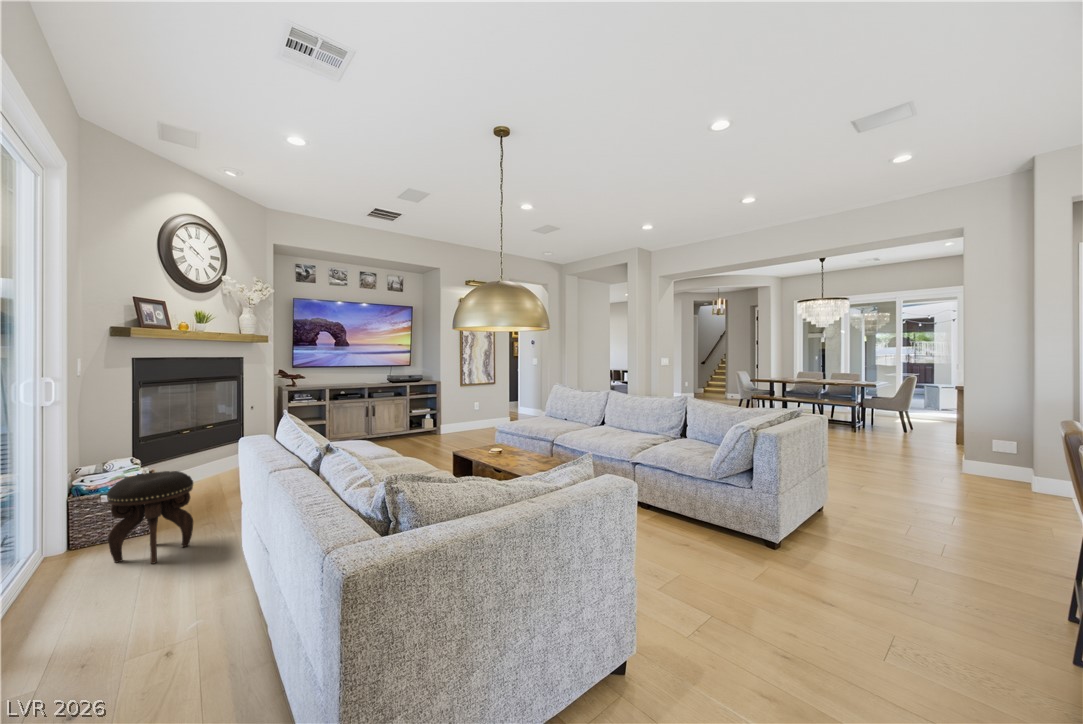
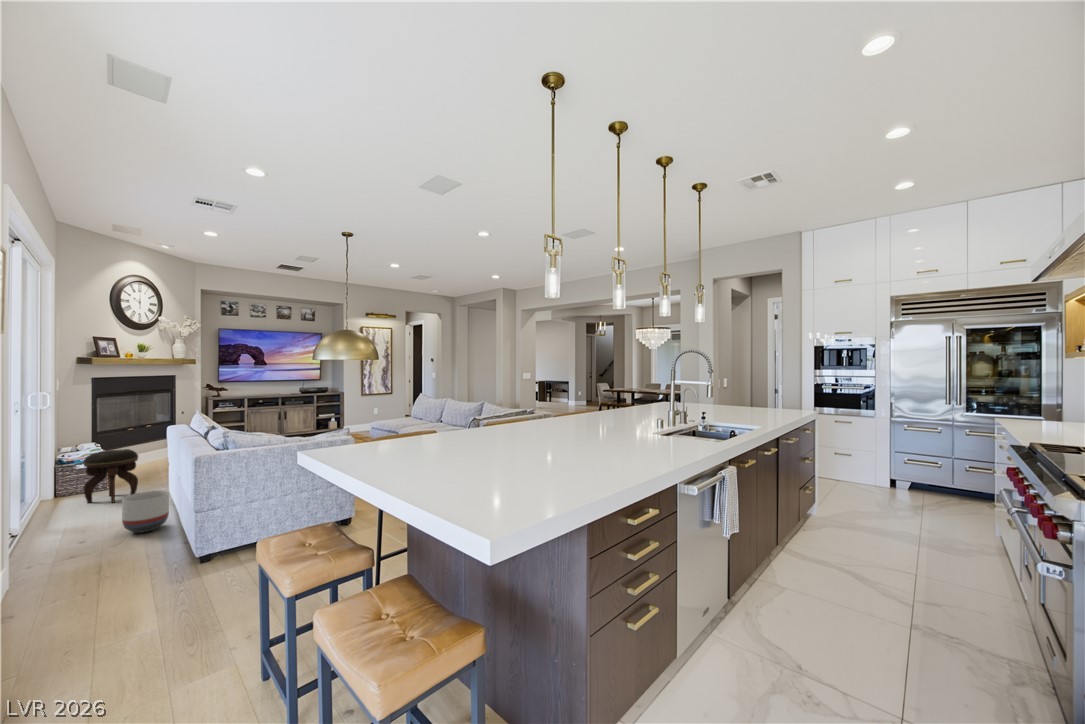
planter: none [157,570,245,668] -> present [122,491,169,533]

